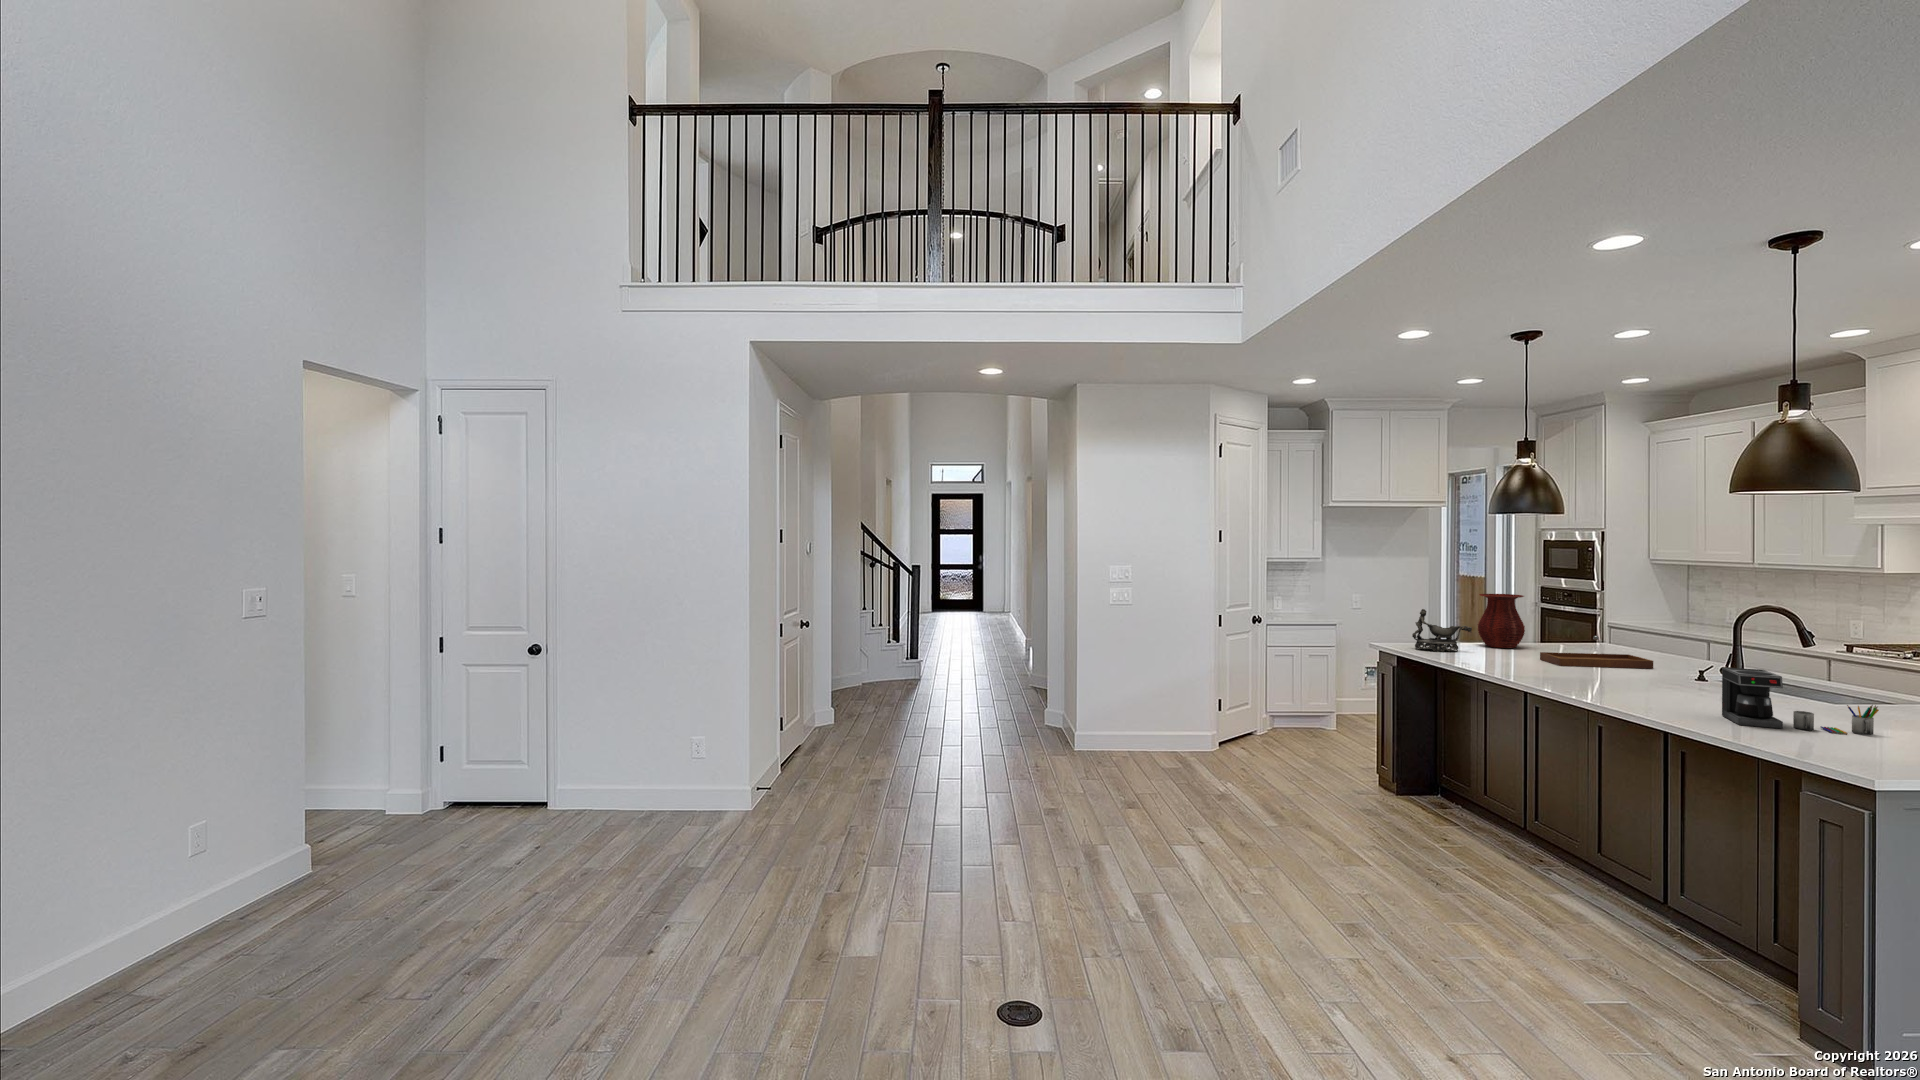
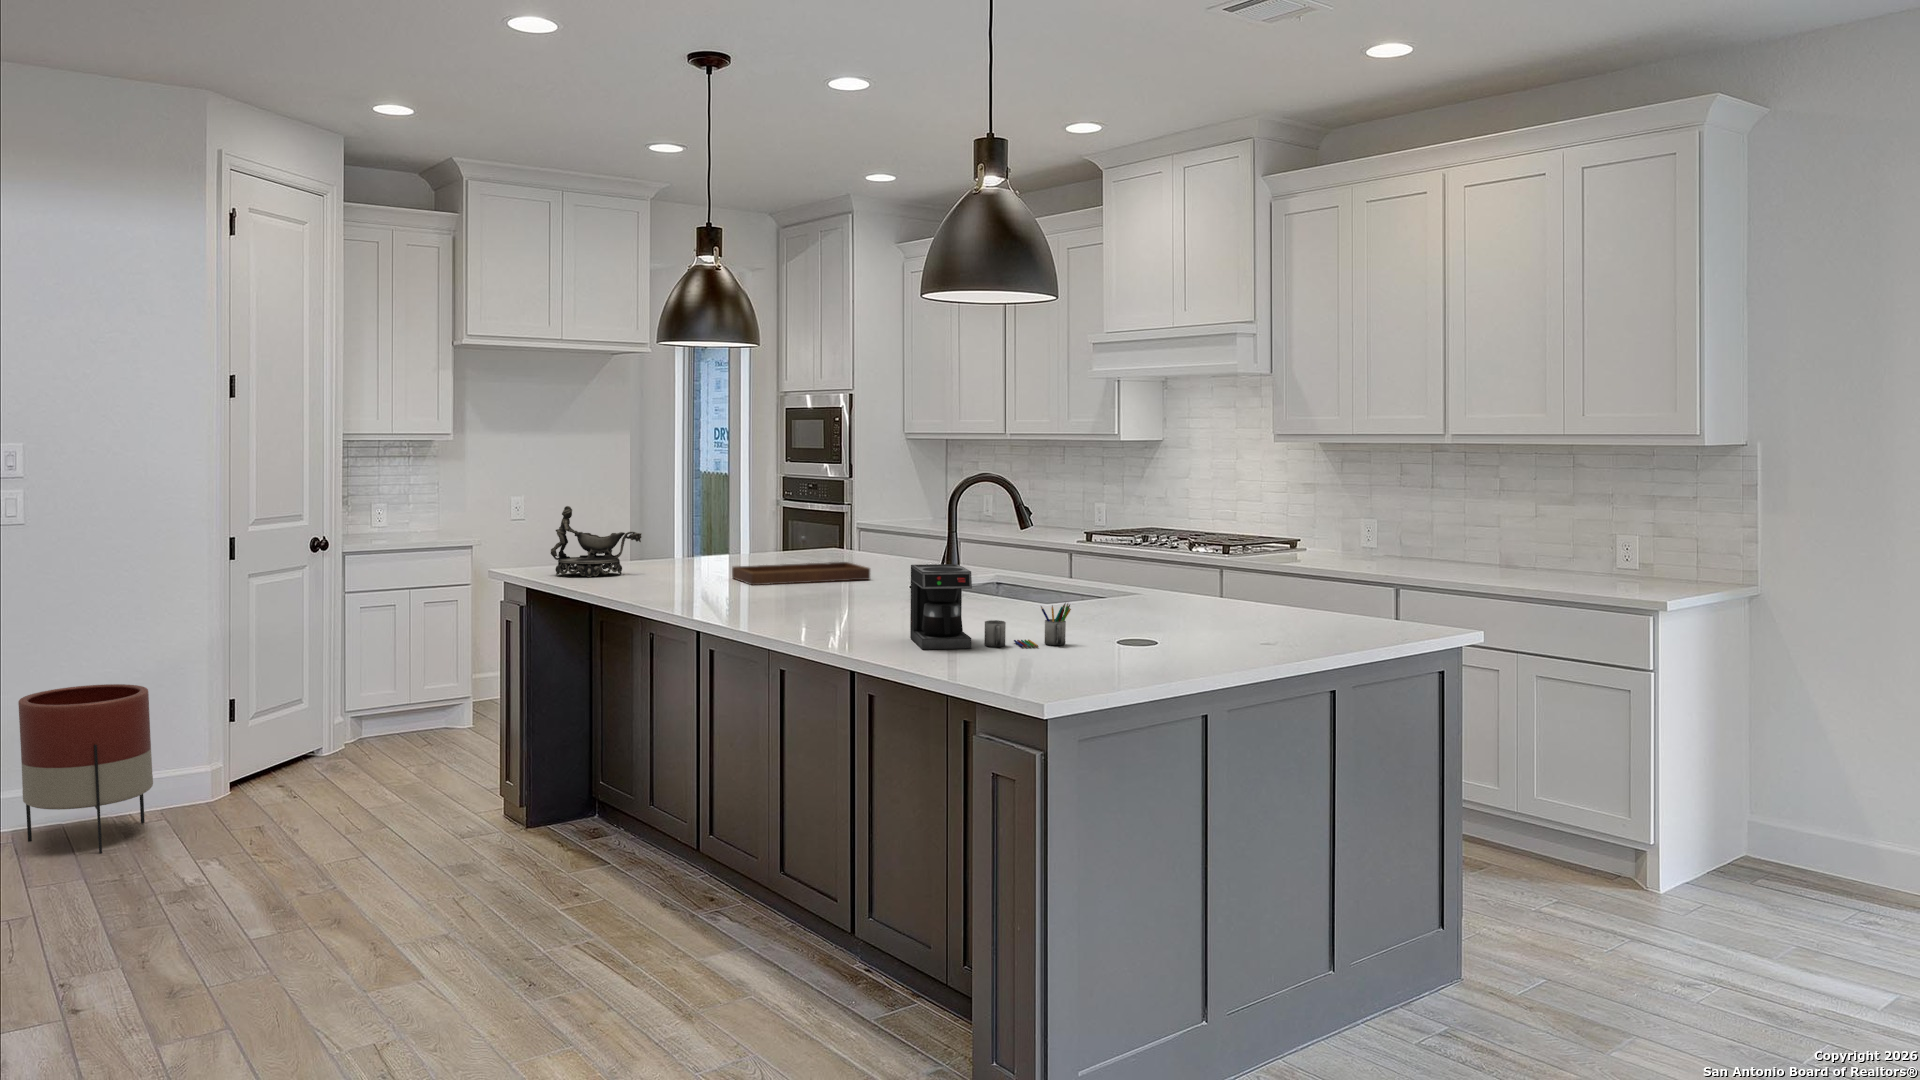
vase: present [1478,594,1525,648] -> none [659,479,725,565]
planter: none [1137,685,1192,768] -> present [18,684,153,853]

